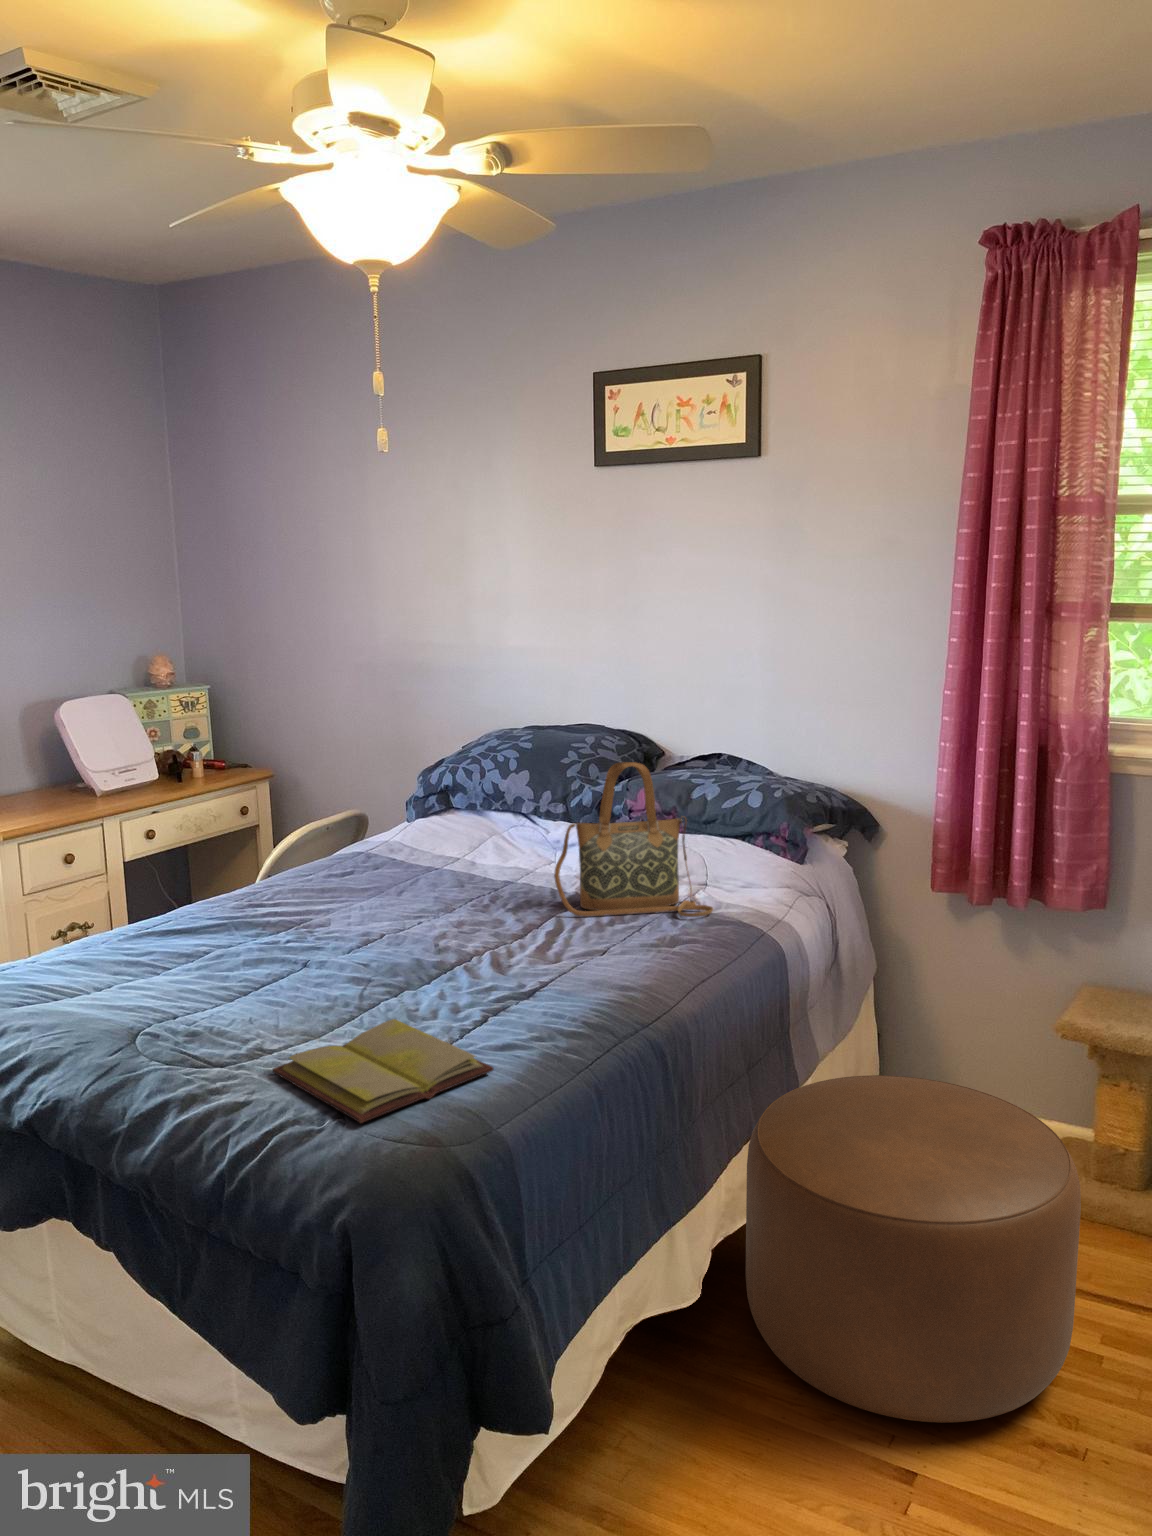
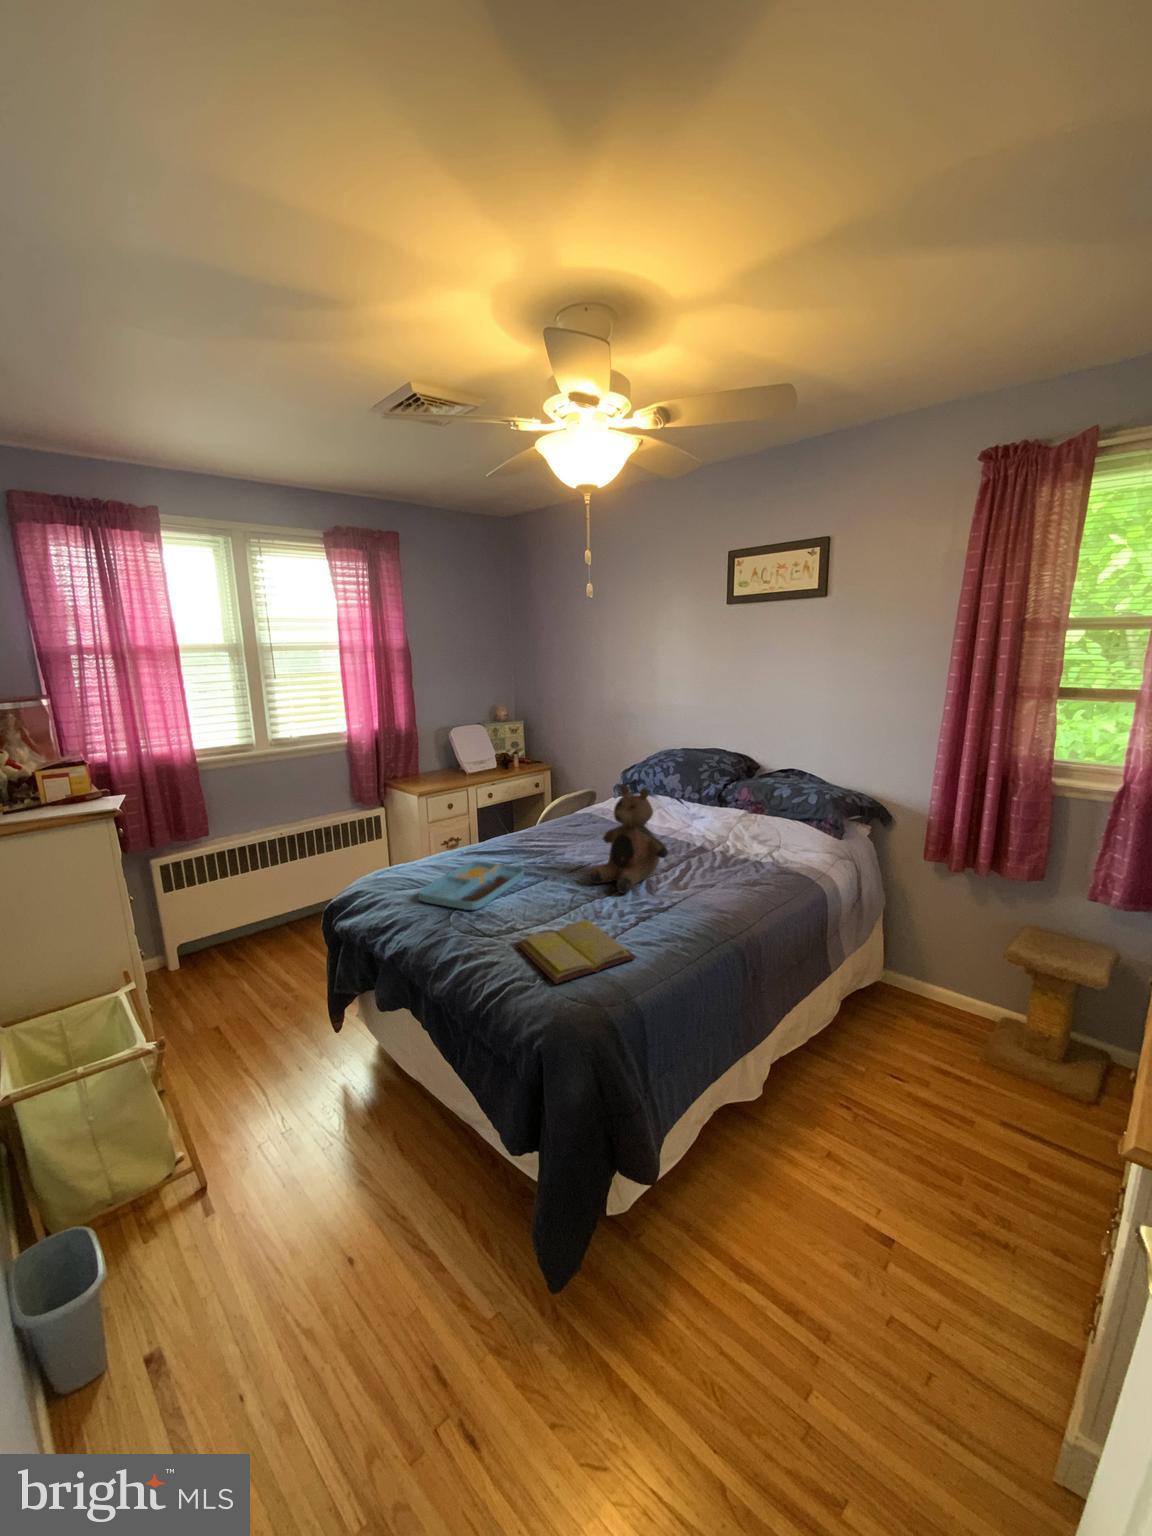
handbag: present [554,762,713,917] -> none [688,775,781,868]
teddy bear: none [385,782,526,975] -> present [588,784,668,893]
tray: none [60,944,262,1027] -> present [418,861,524,910]
ottoman: present [746,1075,1081,1423] -> none [789,974,1020,1212]

